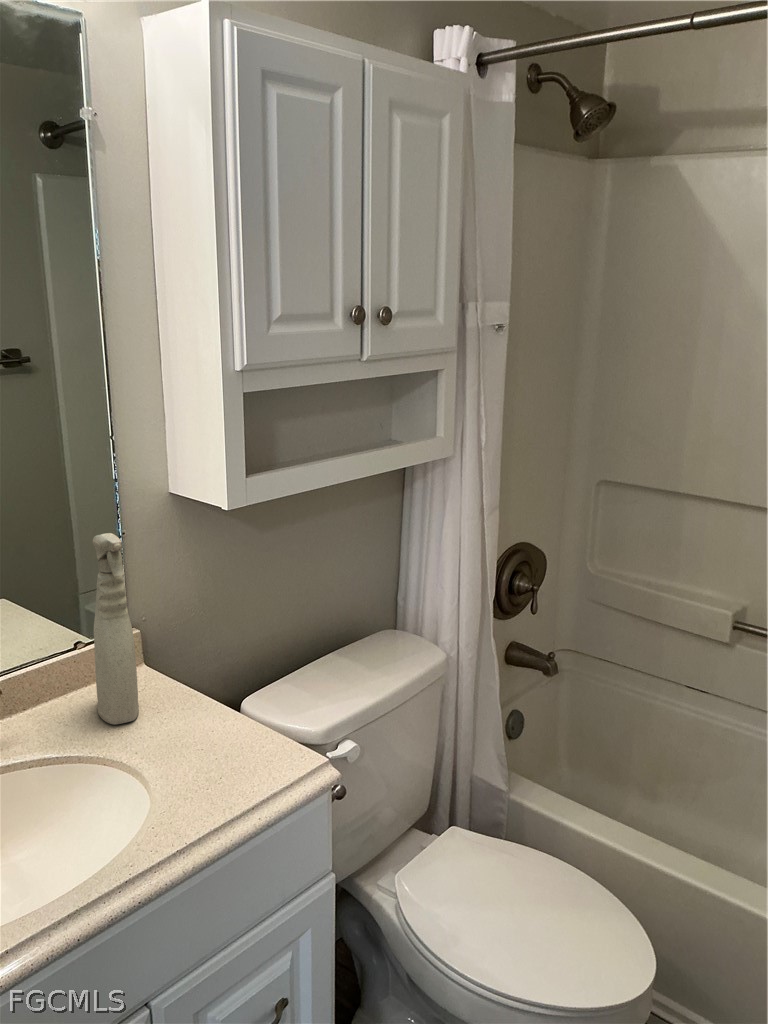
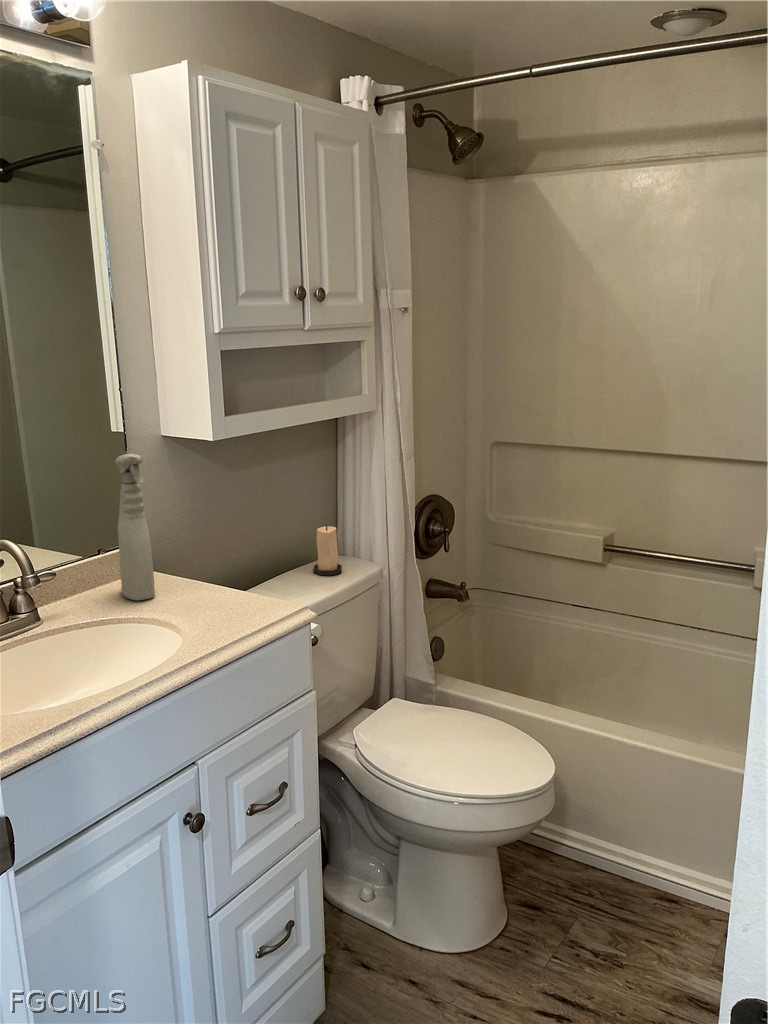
candle: none [360,603,397,669] -> present [313,524,342,575]

